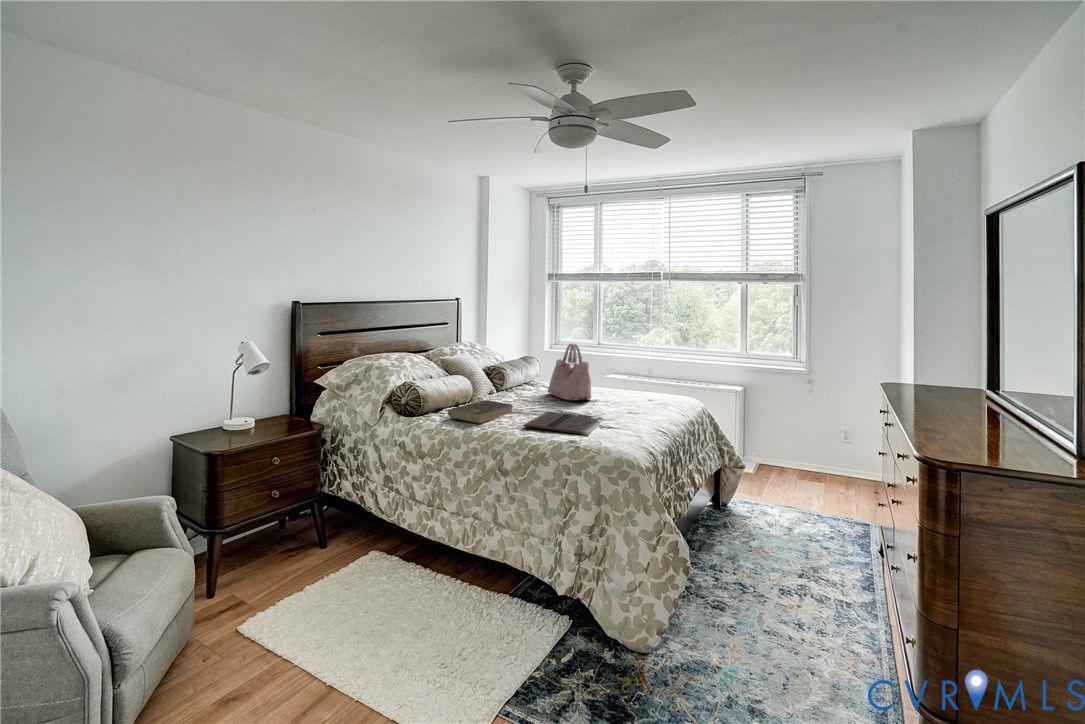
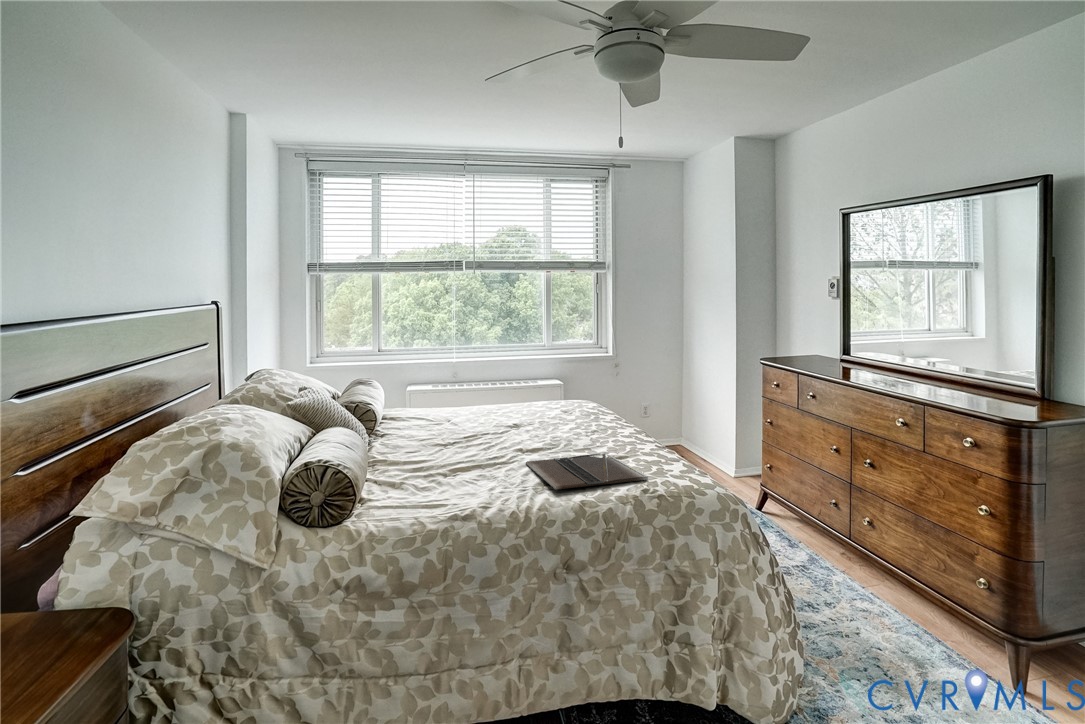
handbag: present [548,344,591,401] -> none [465,361,543,441]
book: present [448,400,513,424] -> none [413,463,484,507]

